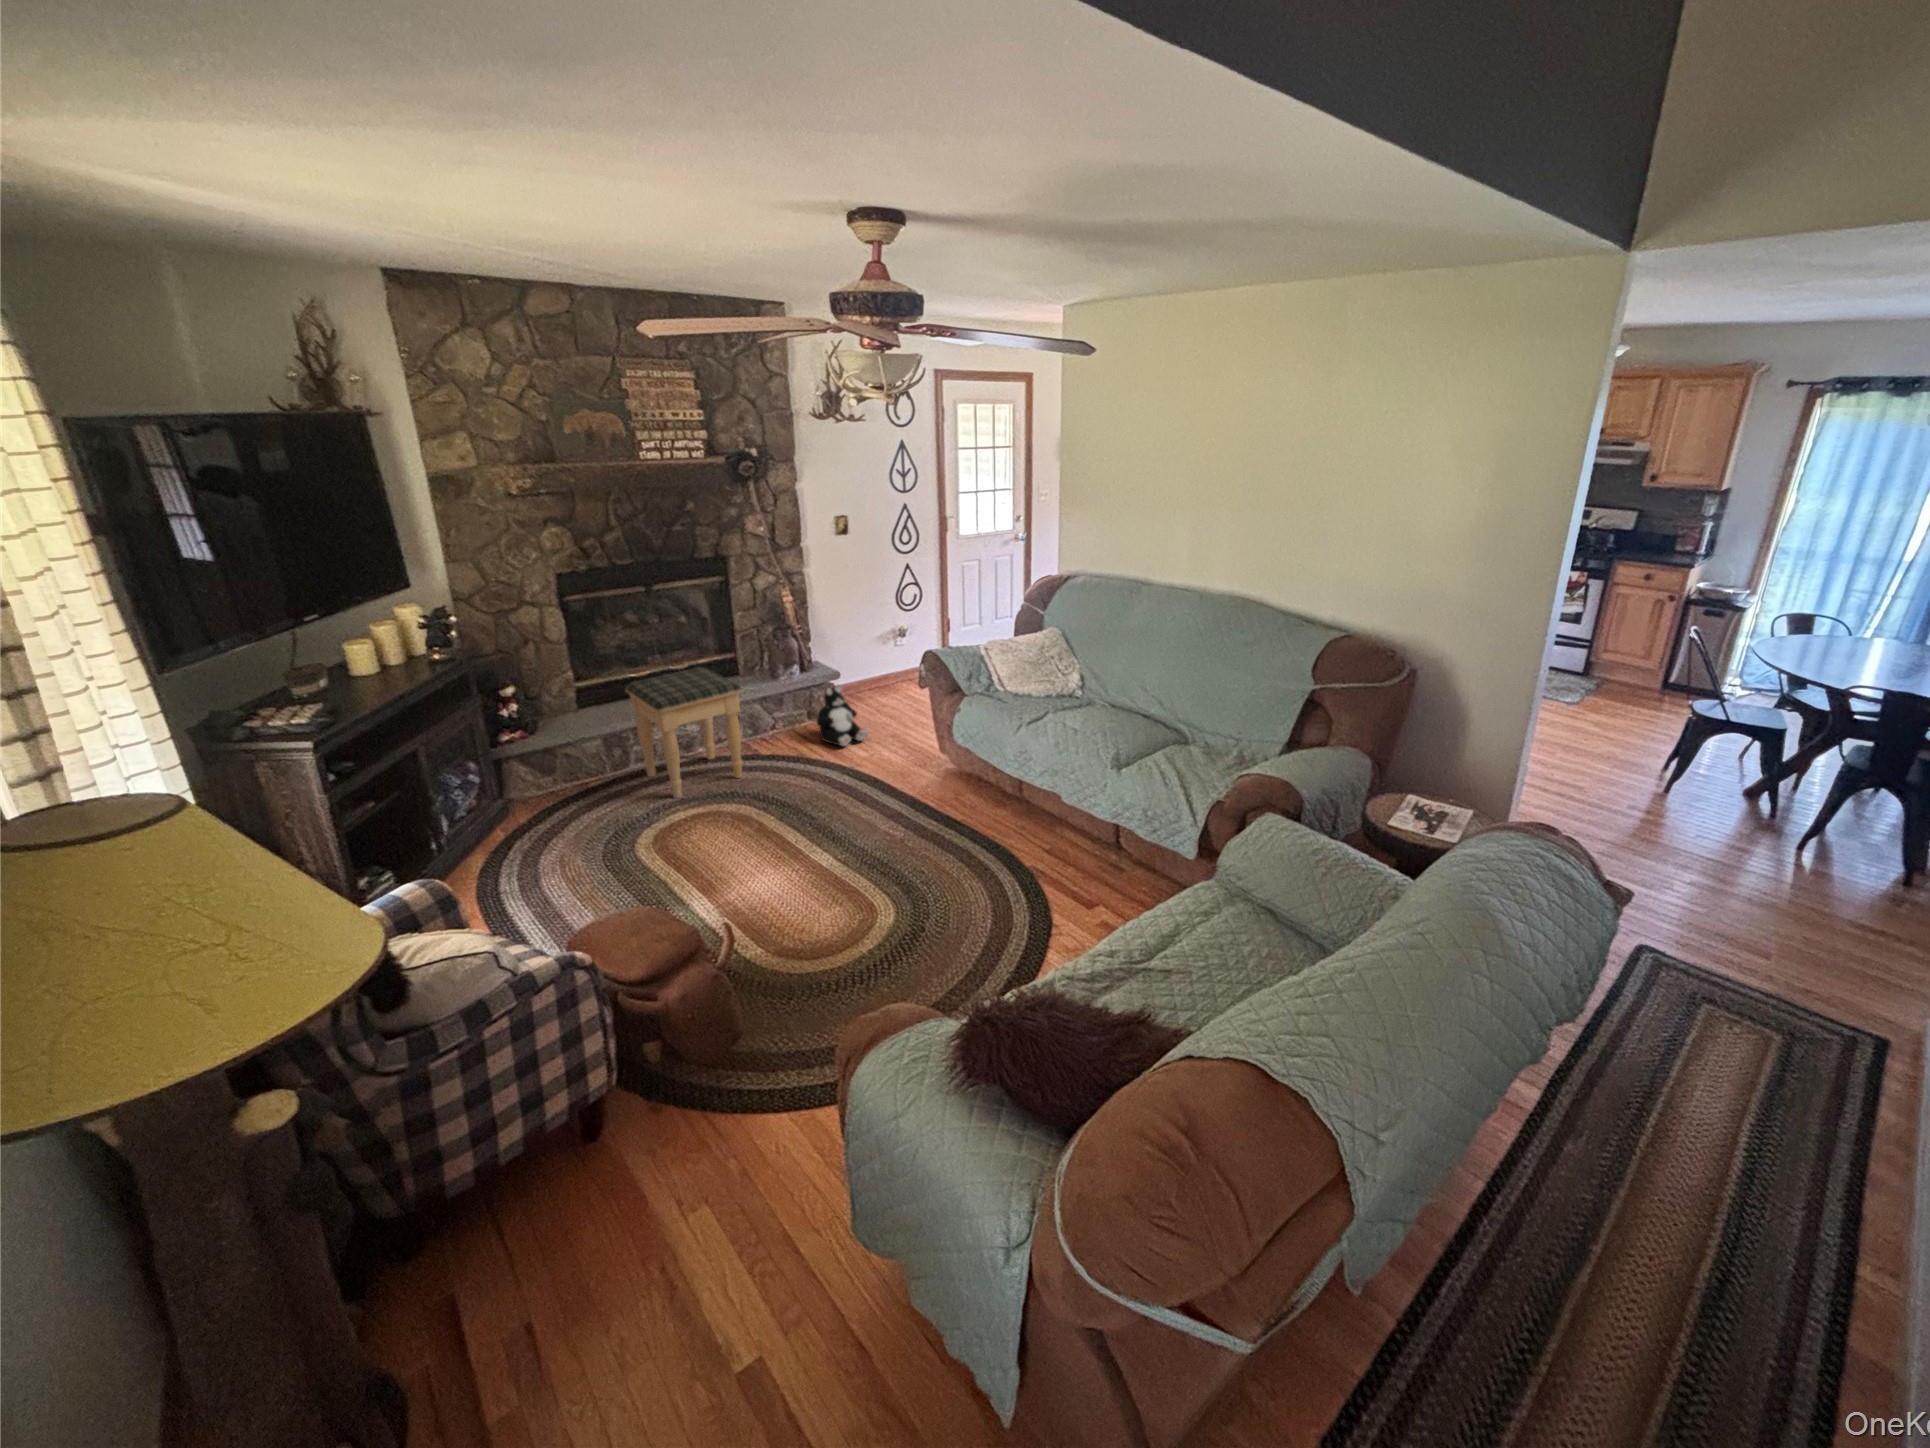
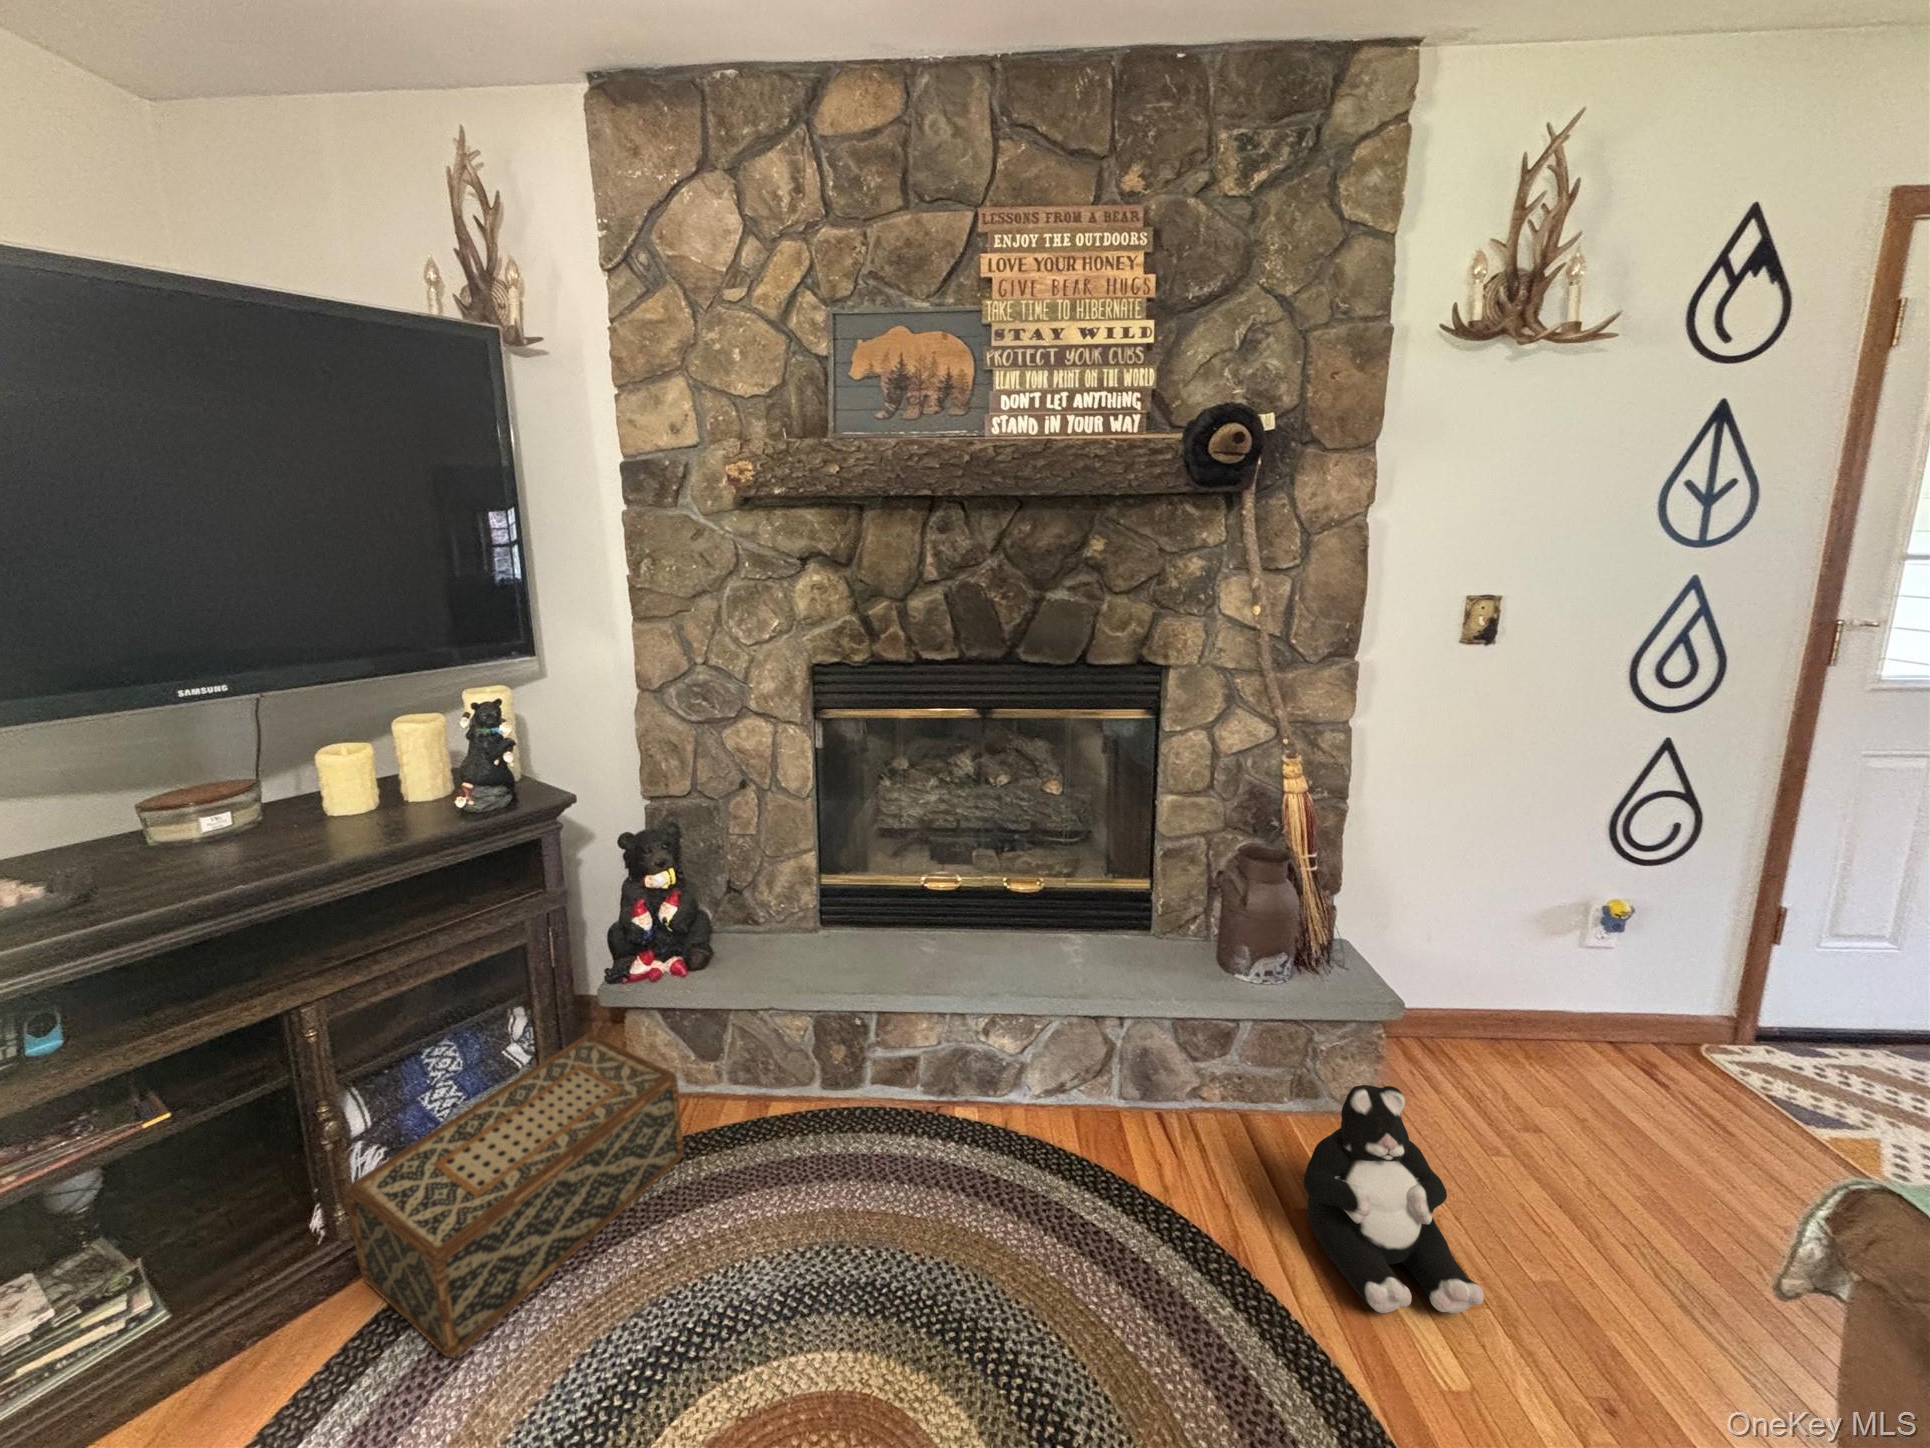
footstool: present [625,667,742,798] -> none [806,930,1062,1298]
woven basket: none [456,761,574,861] -> present [346,1033,684,1358]

